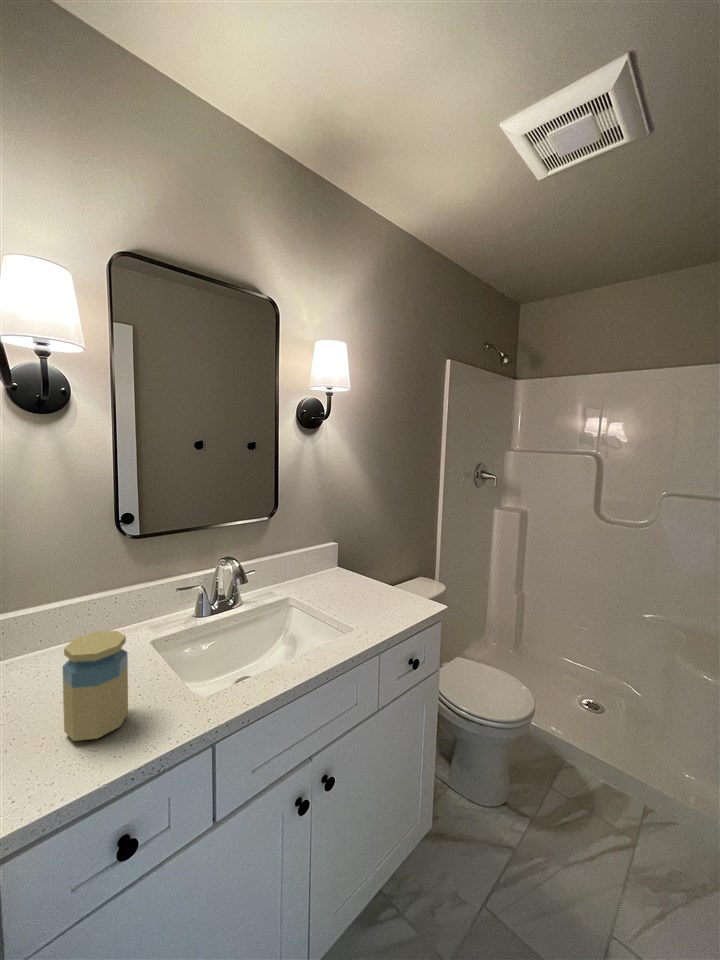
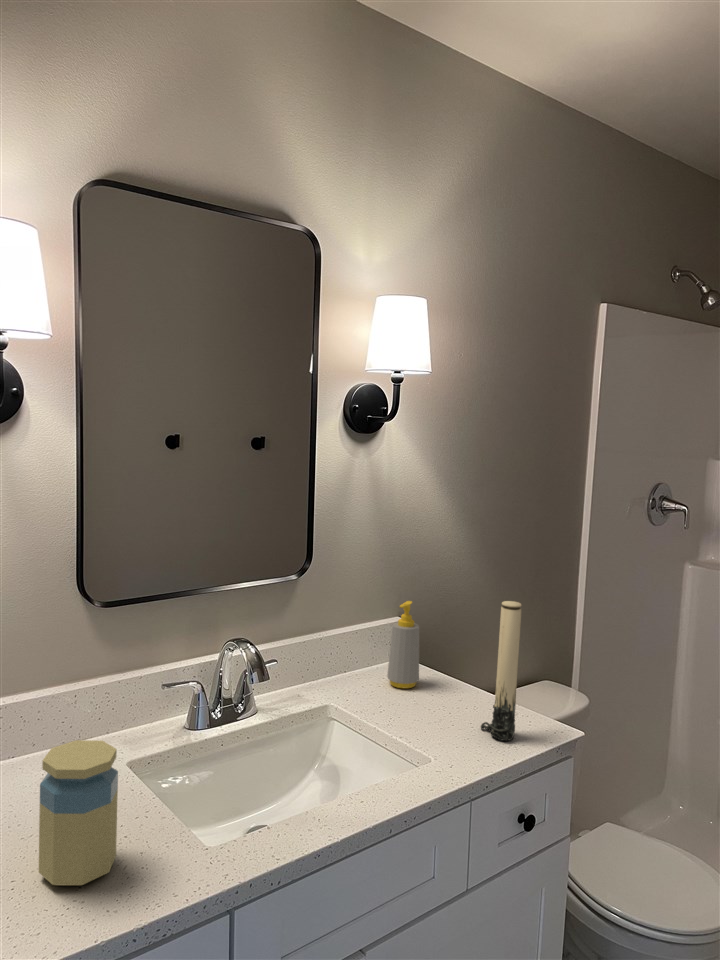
candle: none [385,527,408,613] -> present [481,601,521,741]
soap bottle: none [327,531,346,585] -> present [387,601,419,688]

